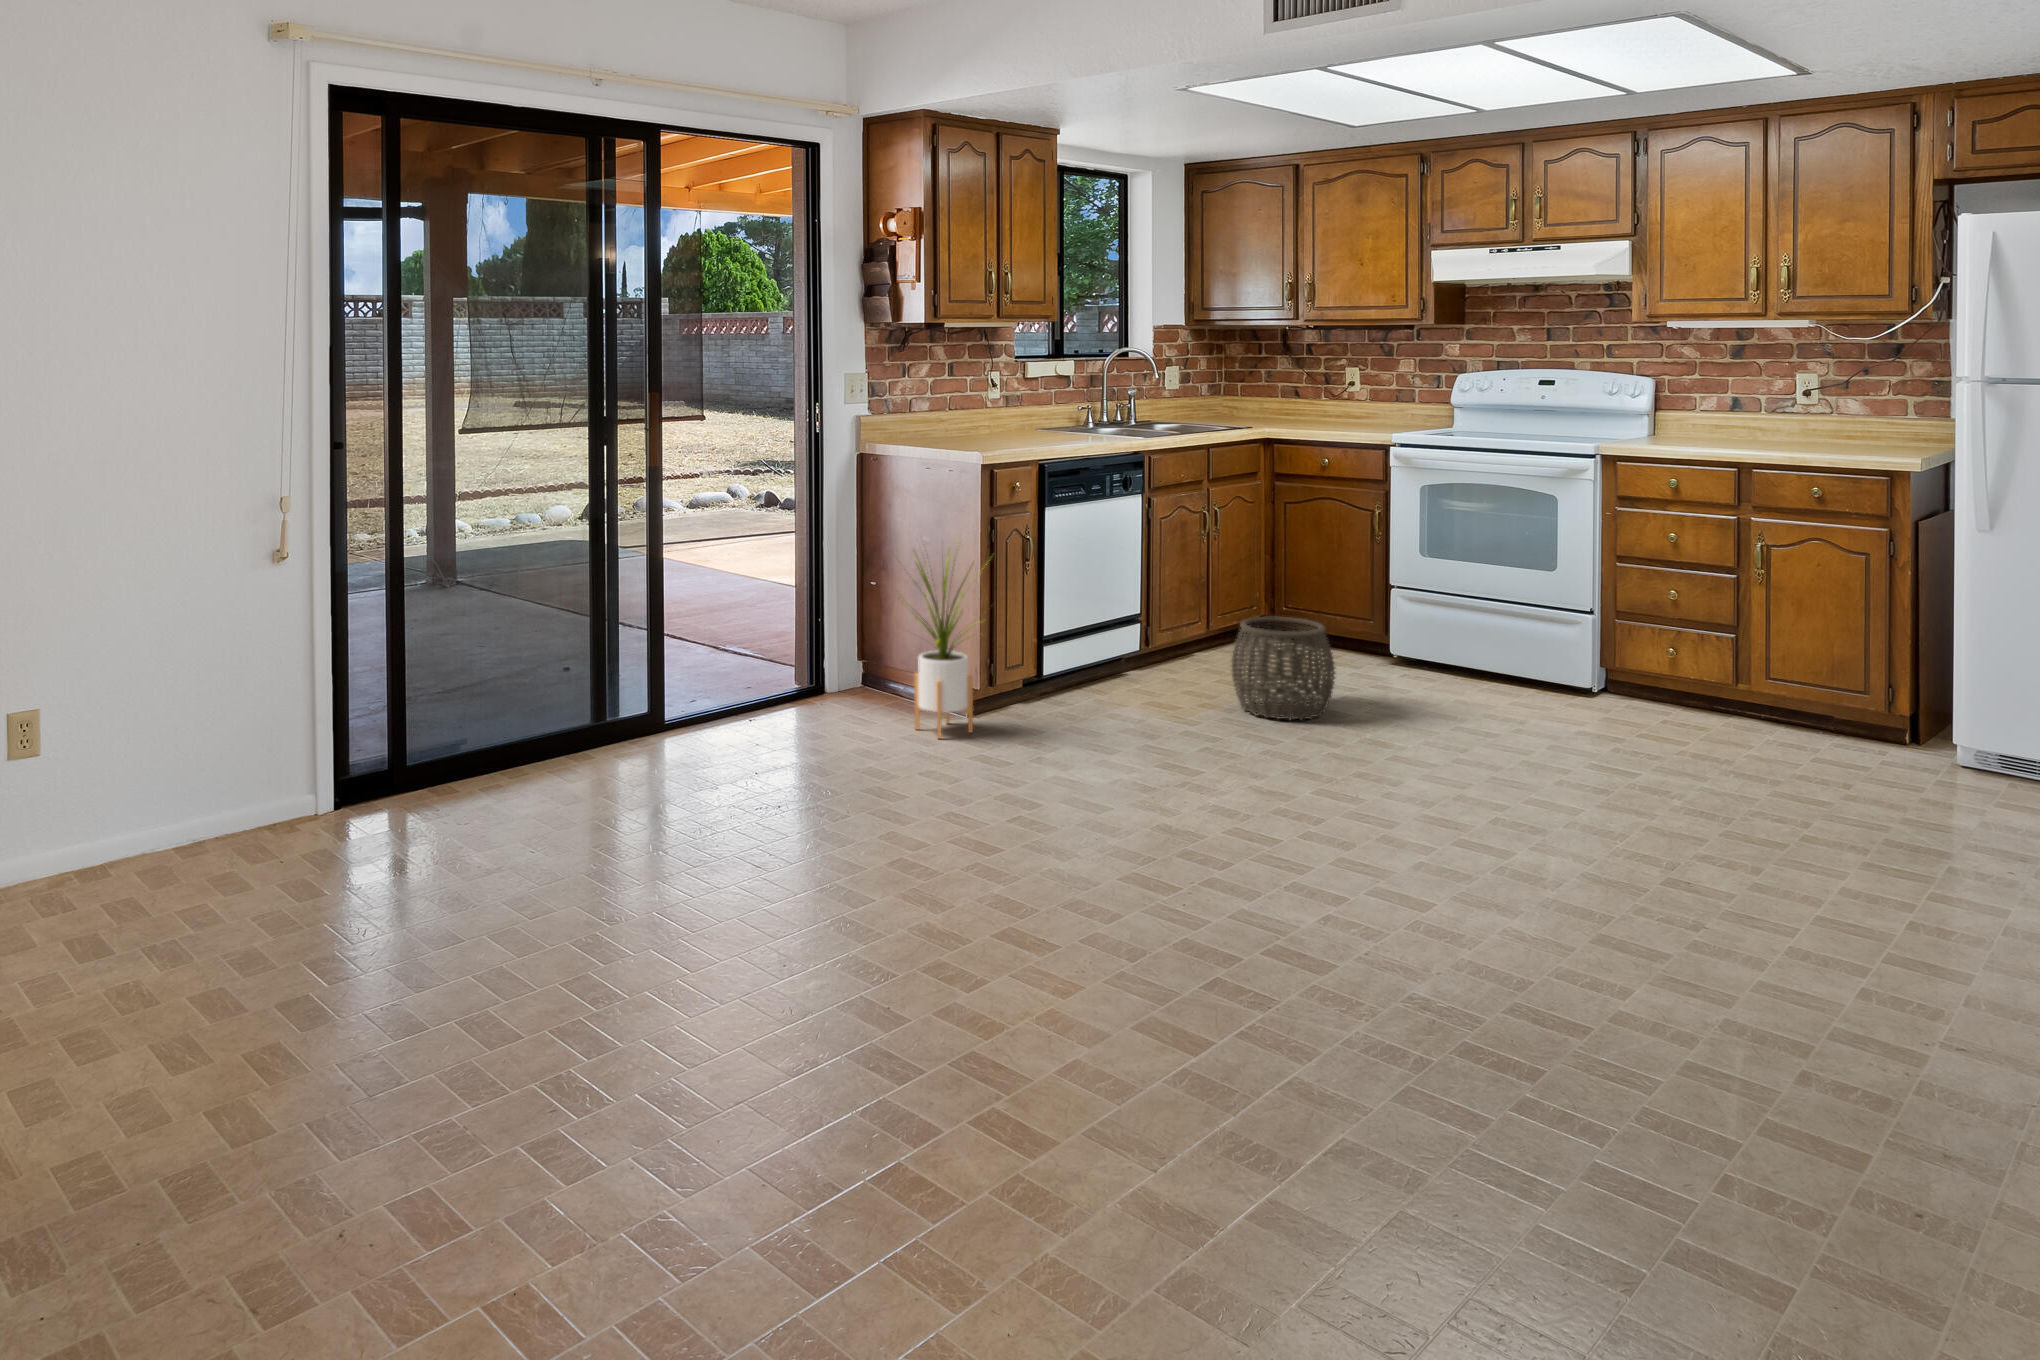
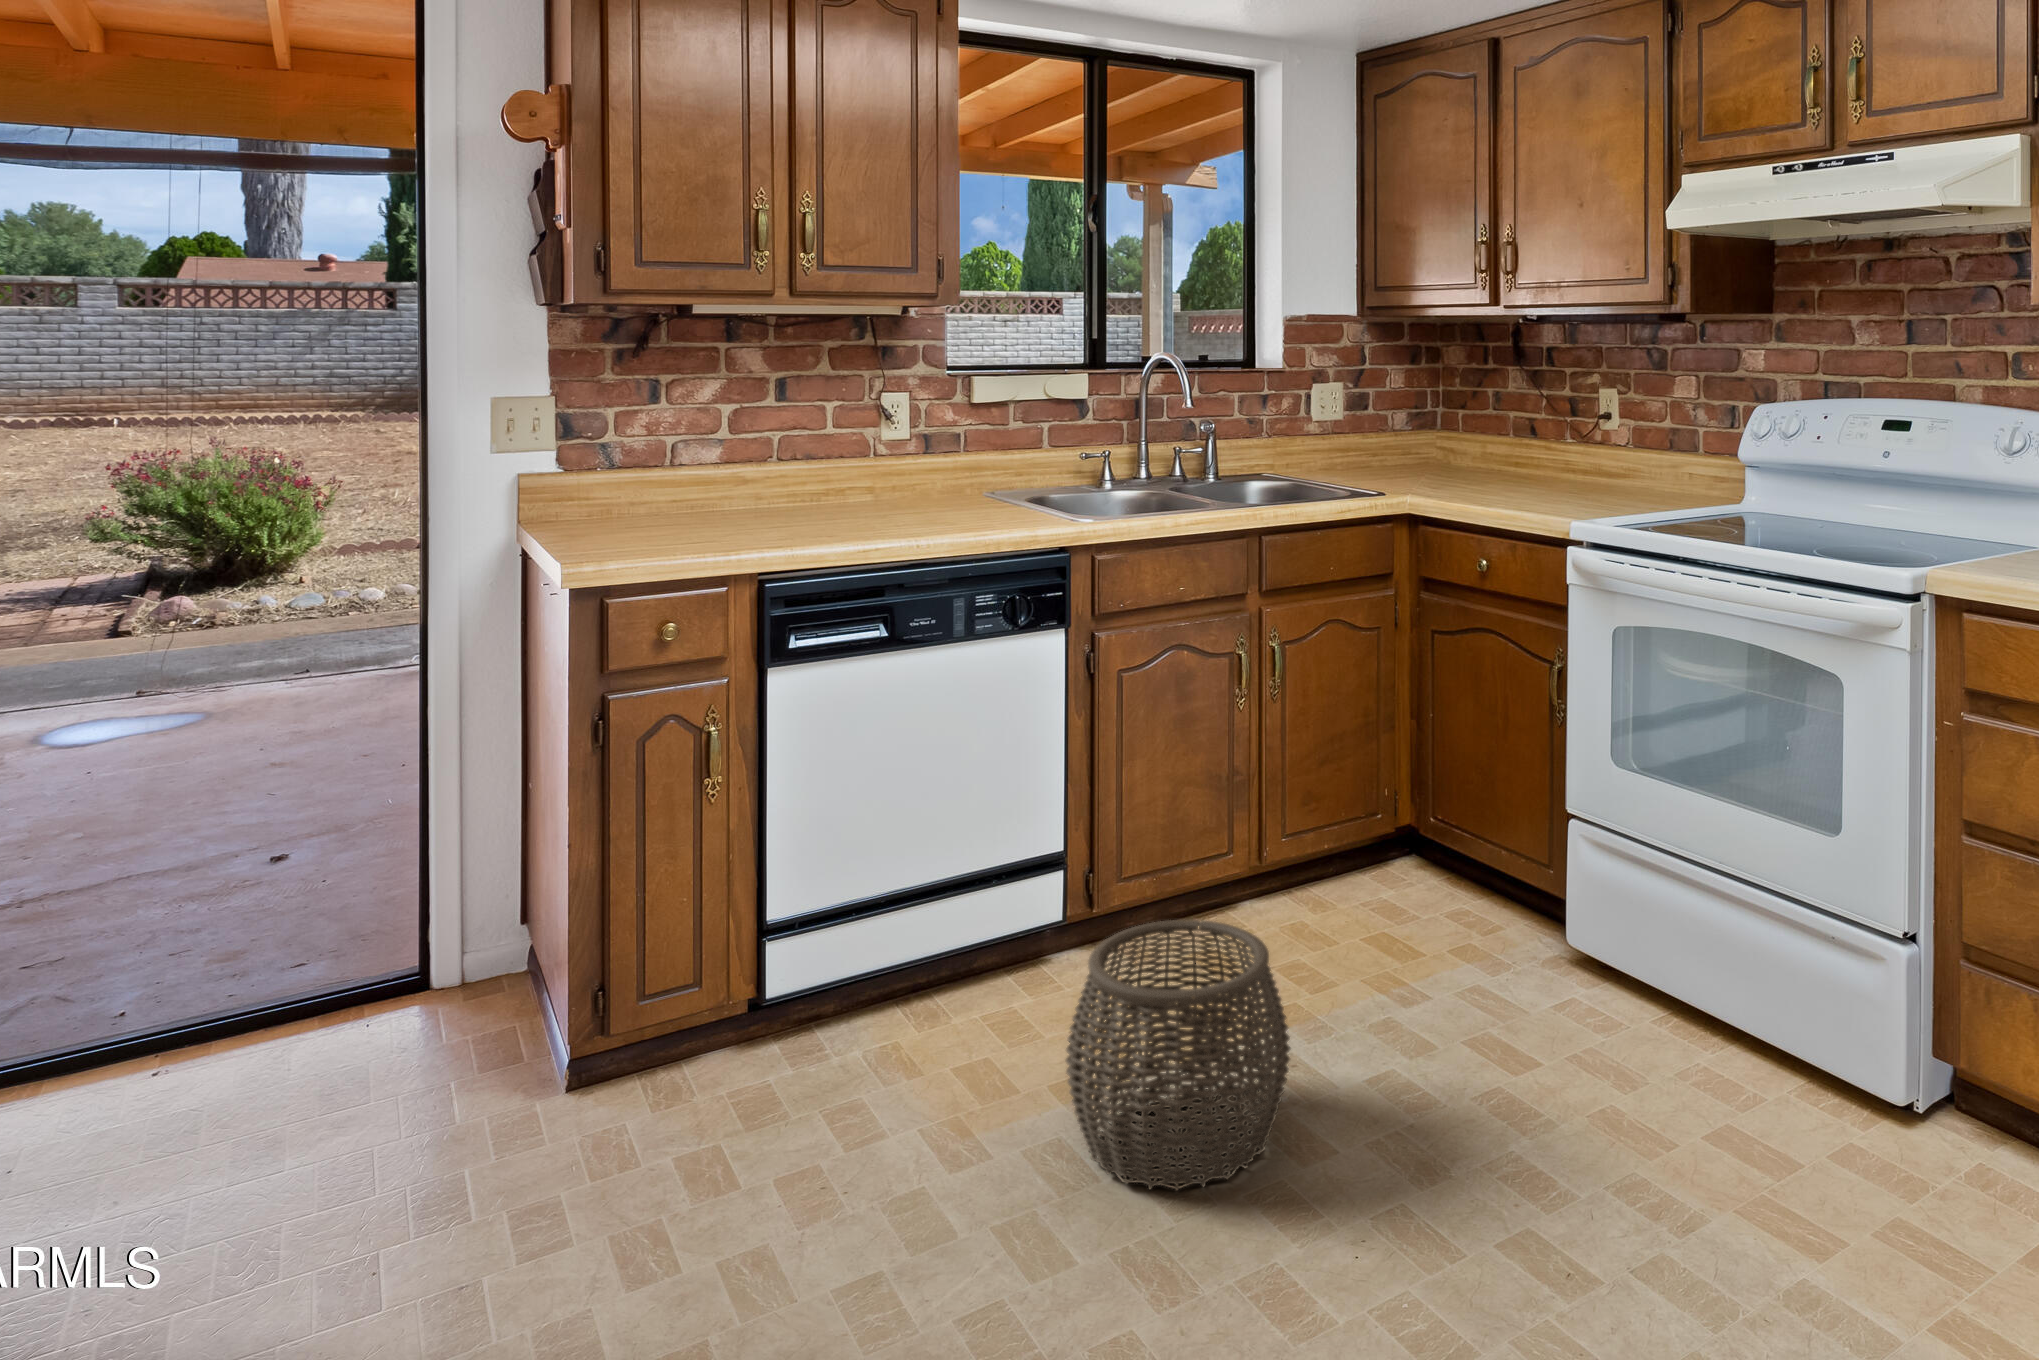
house plant: present [903,550,983,739] -> none [218,740,518,1211]

